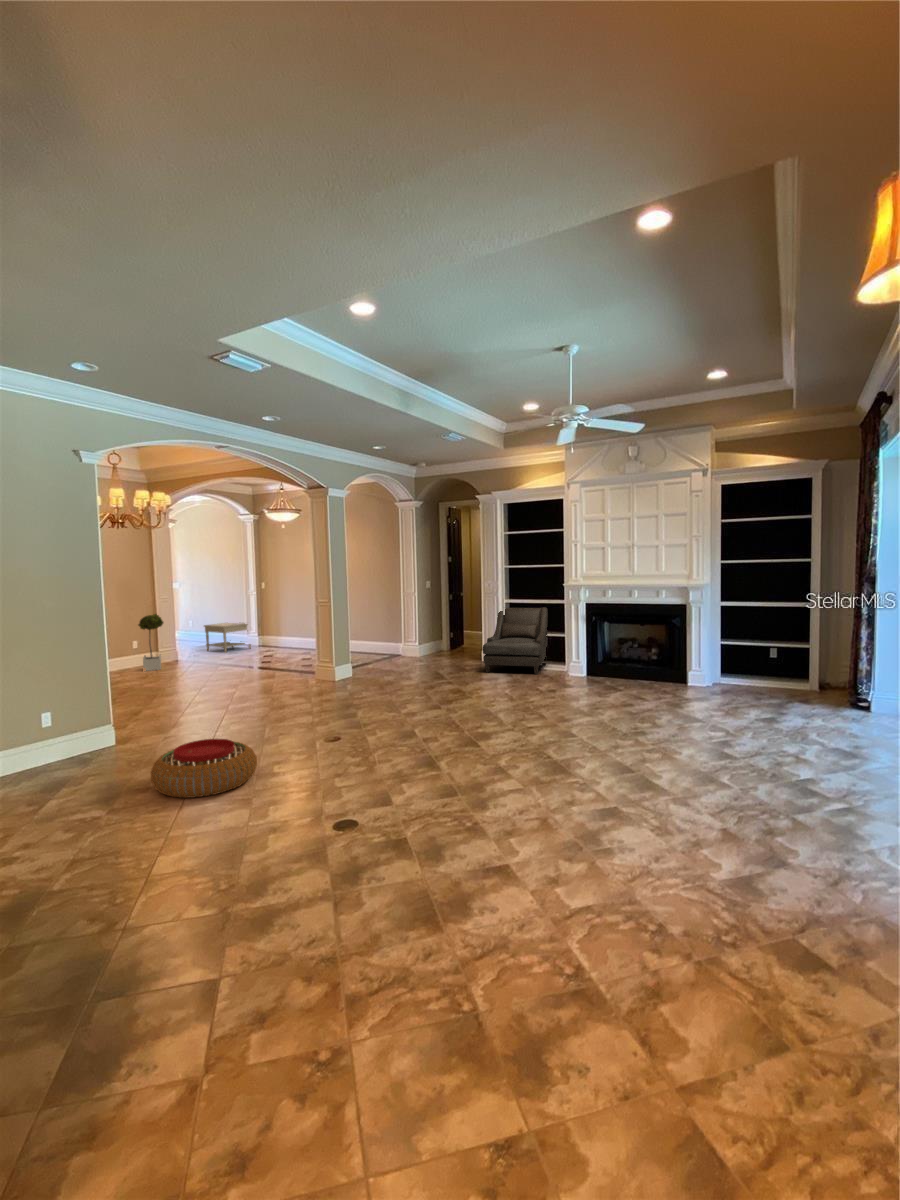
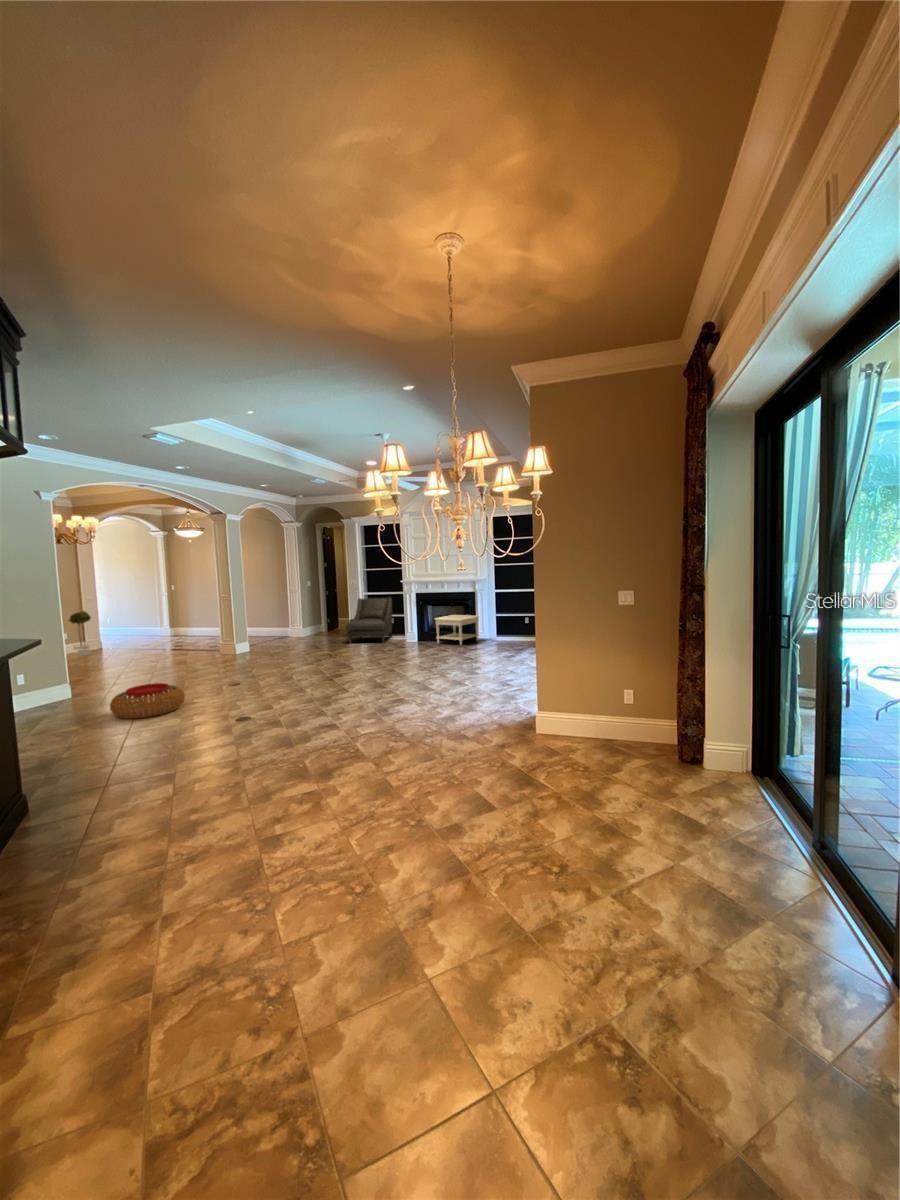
side table: present [204,623,251,653] -> present [434,615,479,645]

